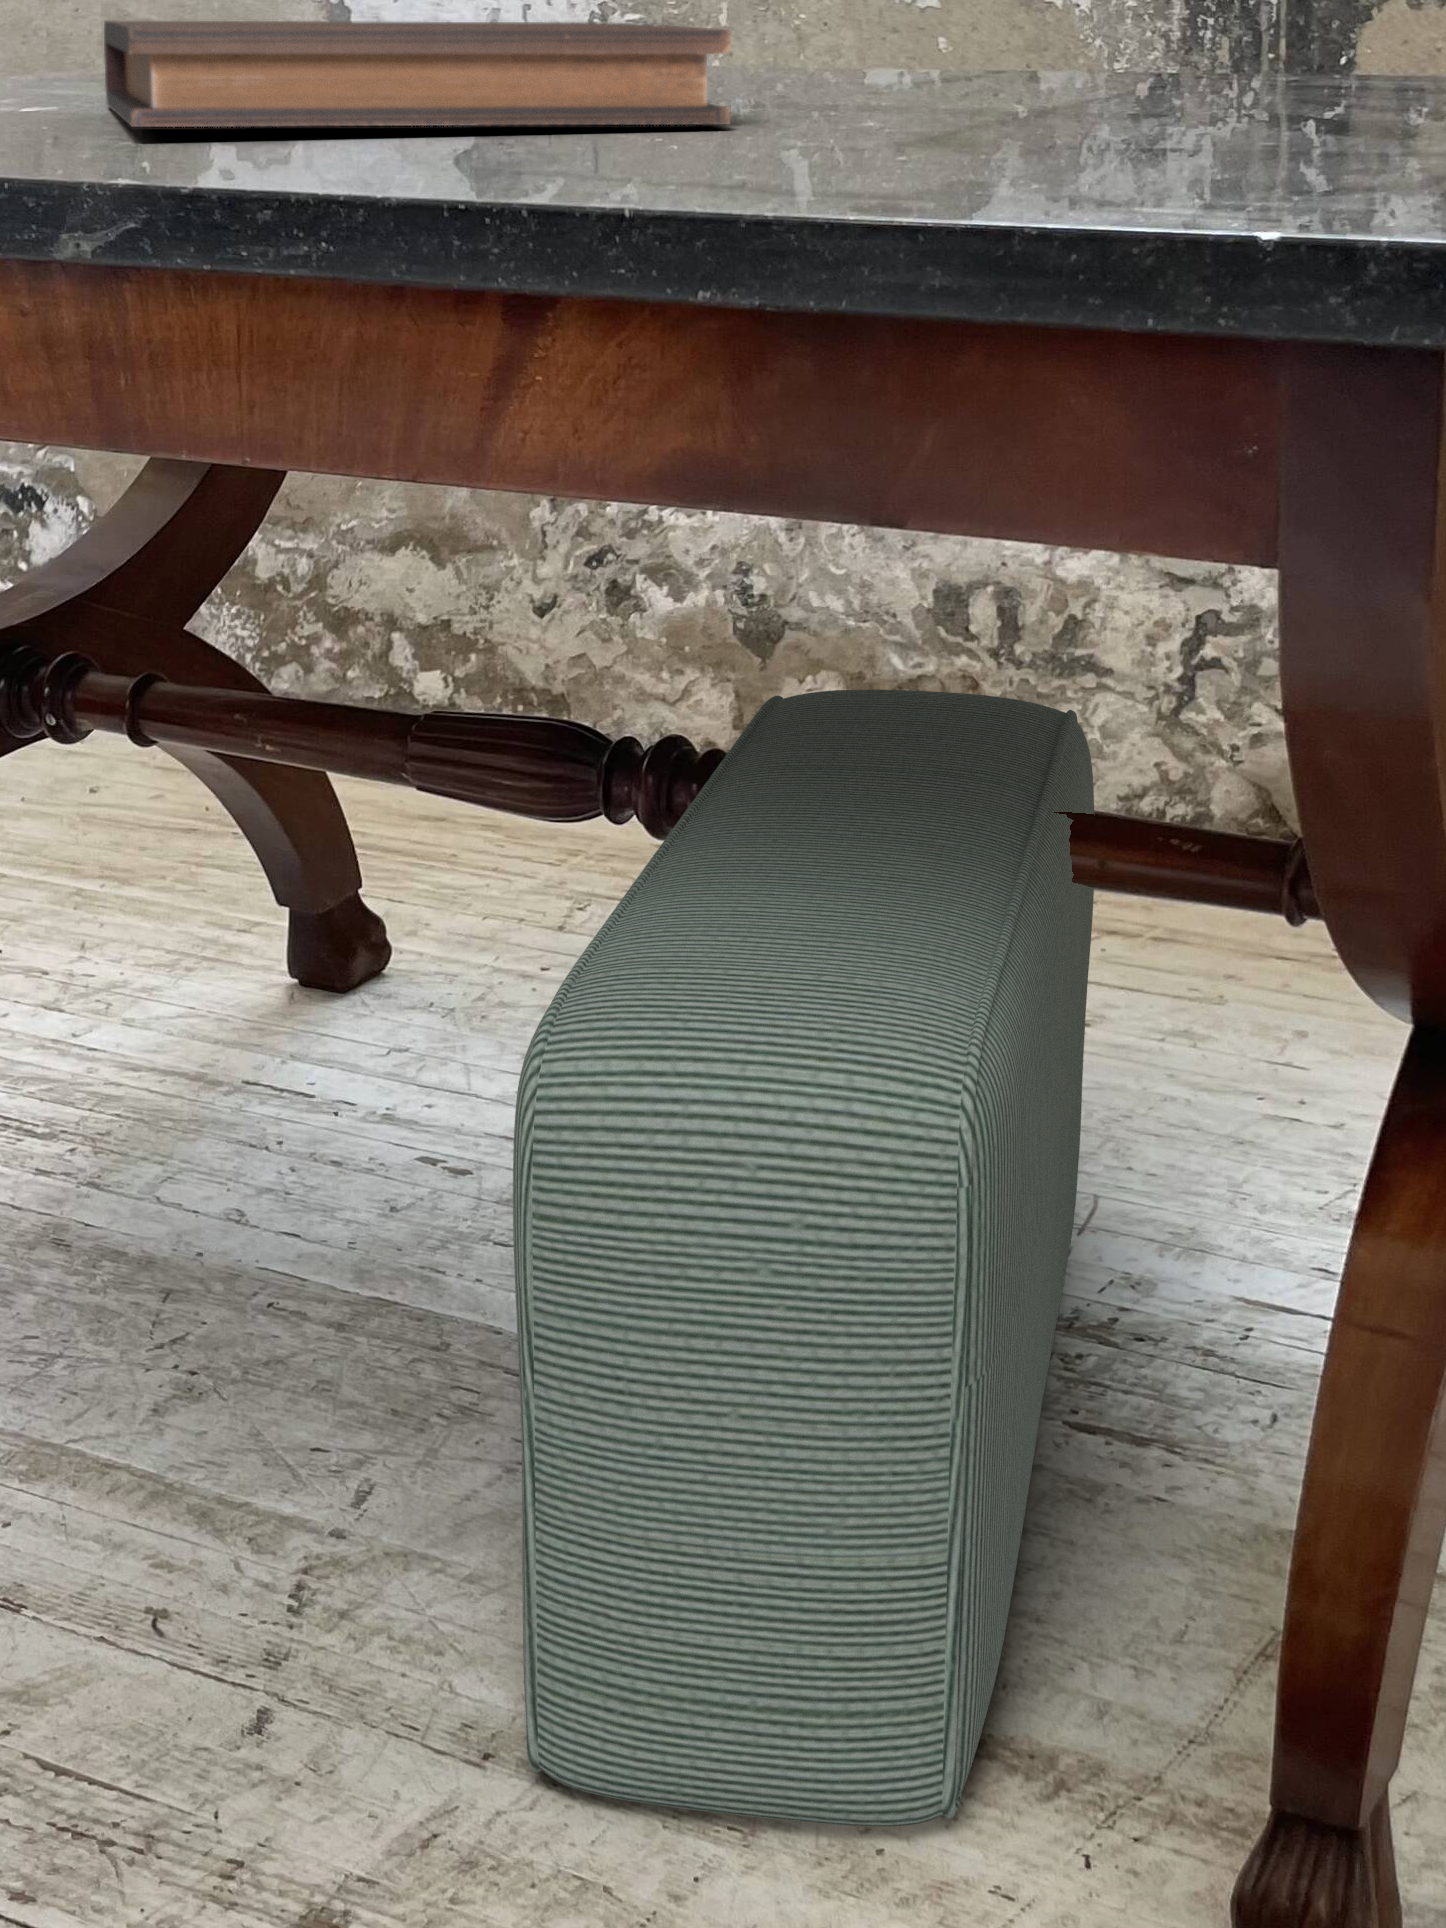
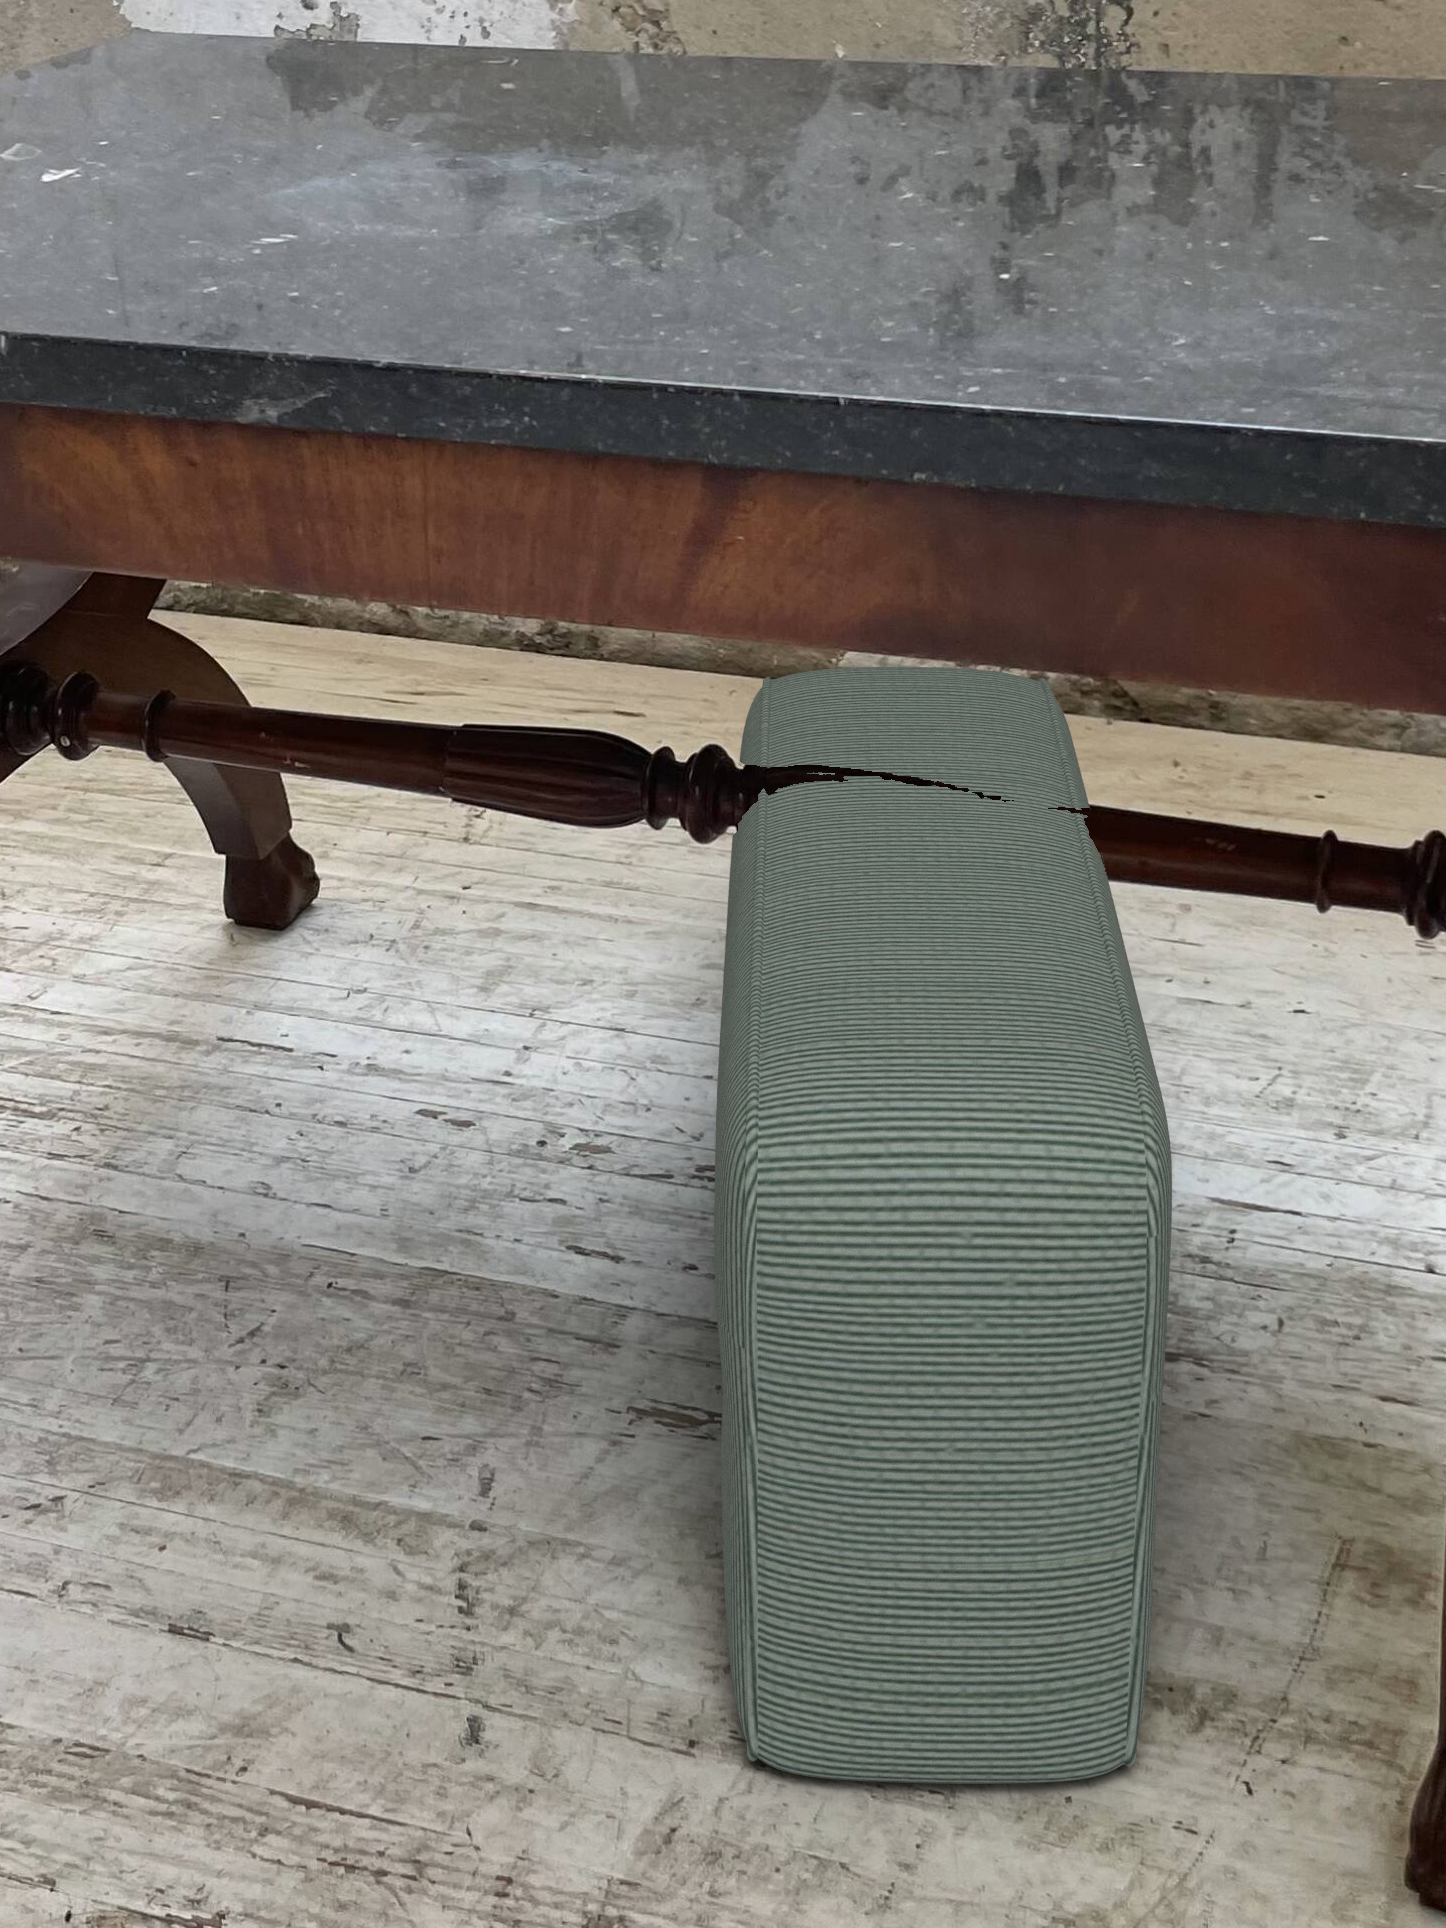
book: present [104,21,731,127] -> none [118,54,783,241]

